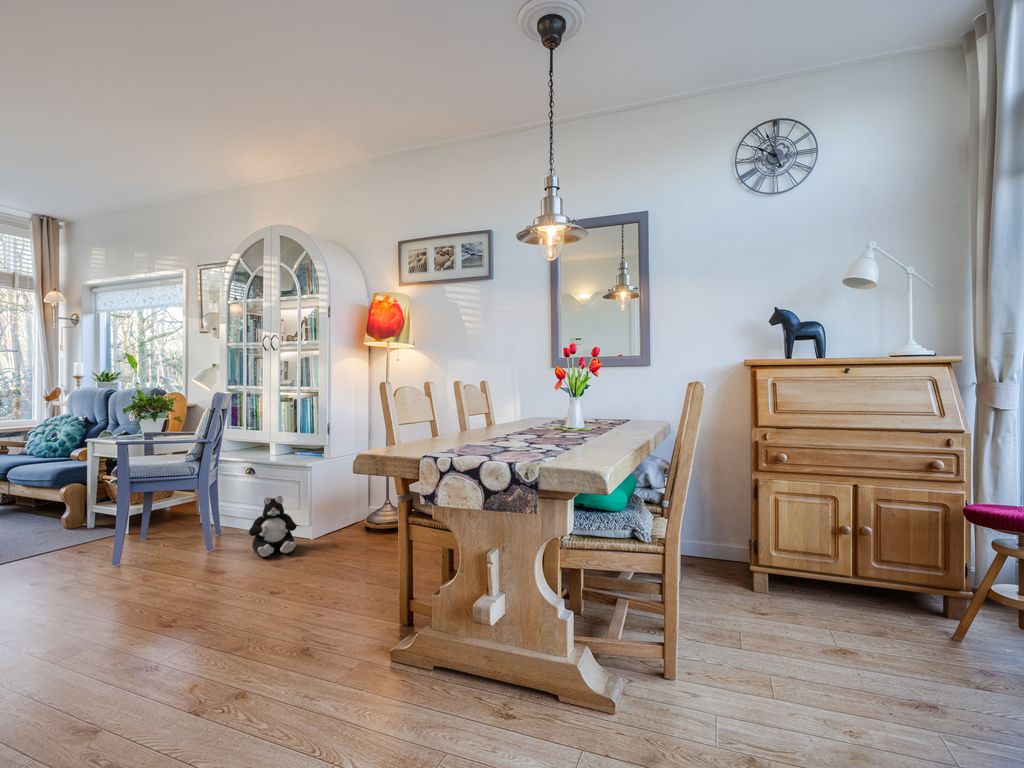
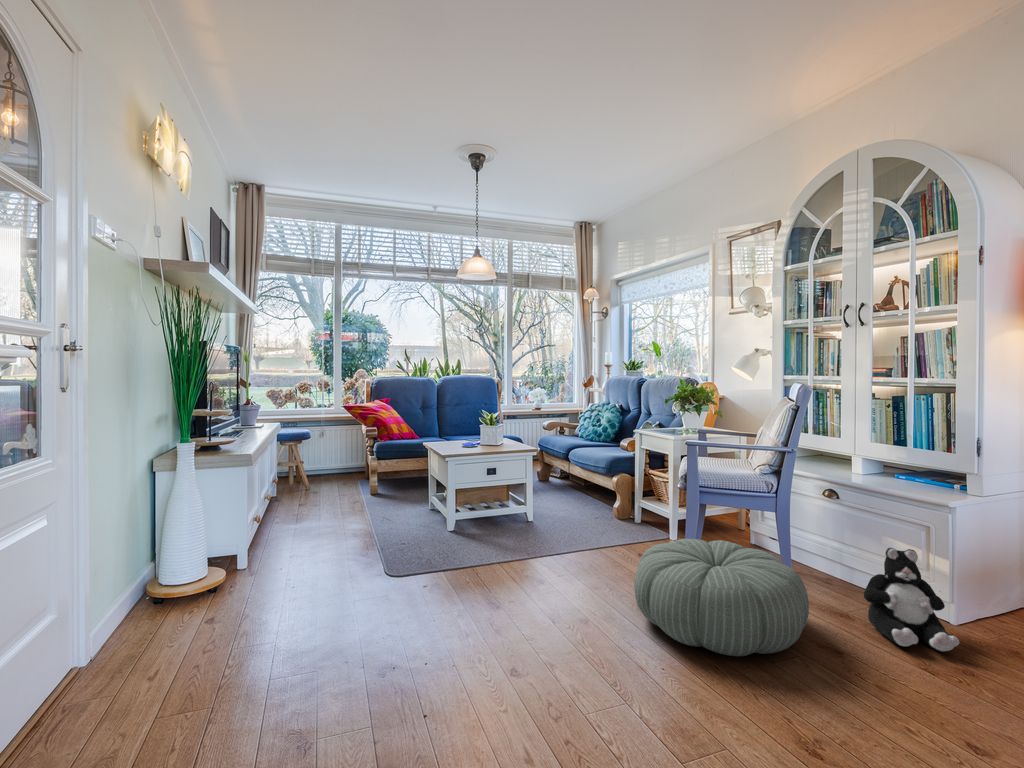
pouf: none [39,516,201,599] -> present [634,539,809,656]

